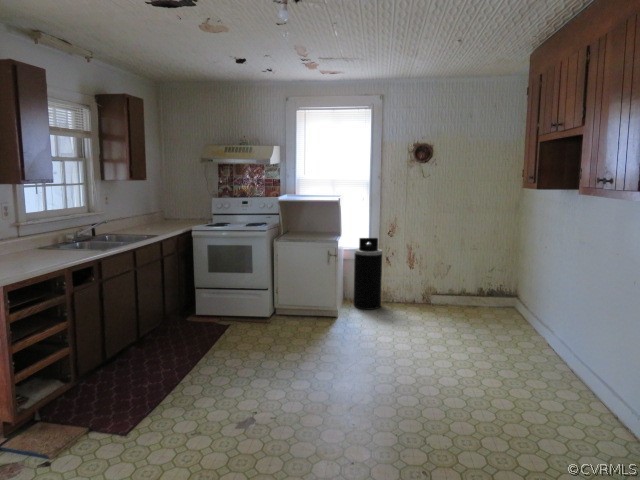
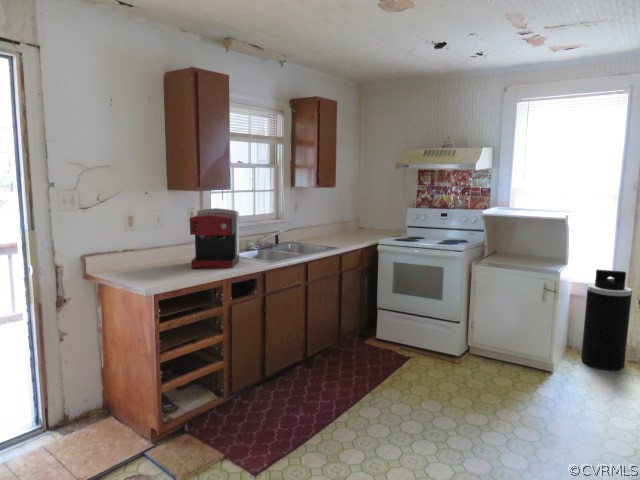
coffee maker: none [14,201,66,262] -> present [190,208,239,268]

